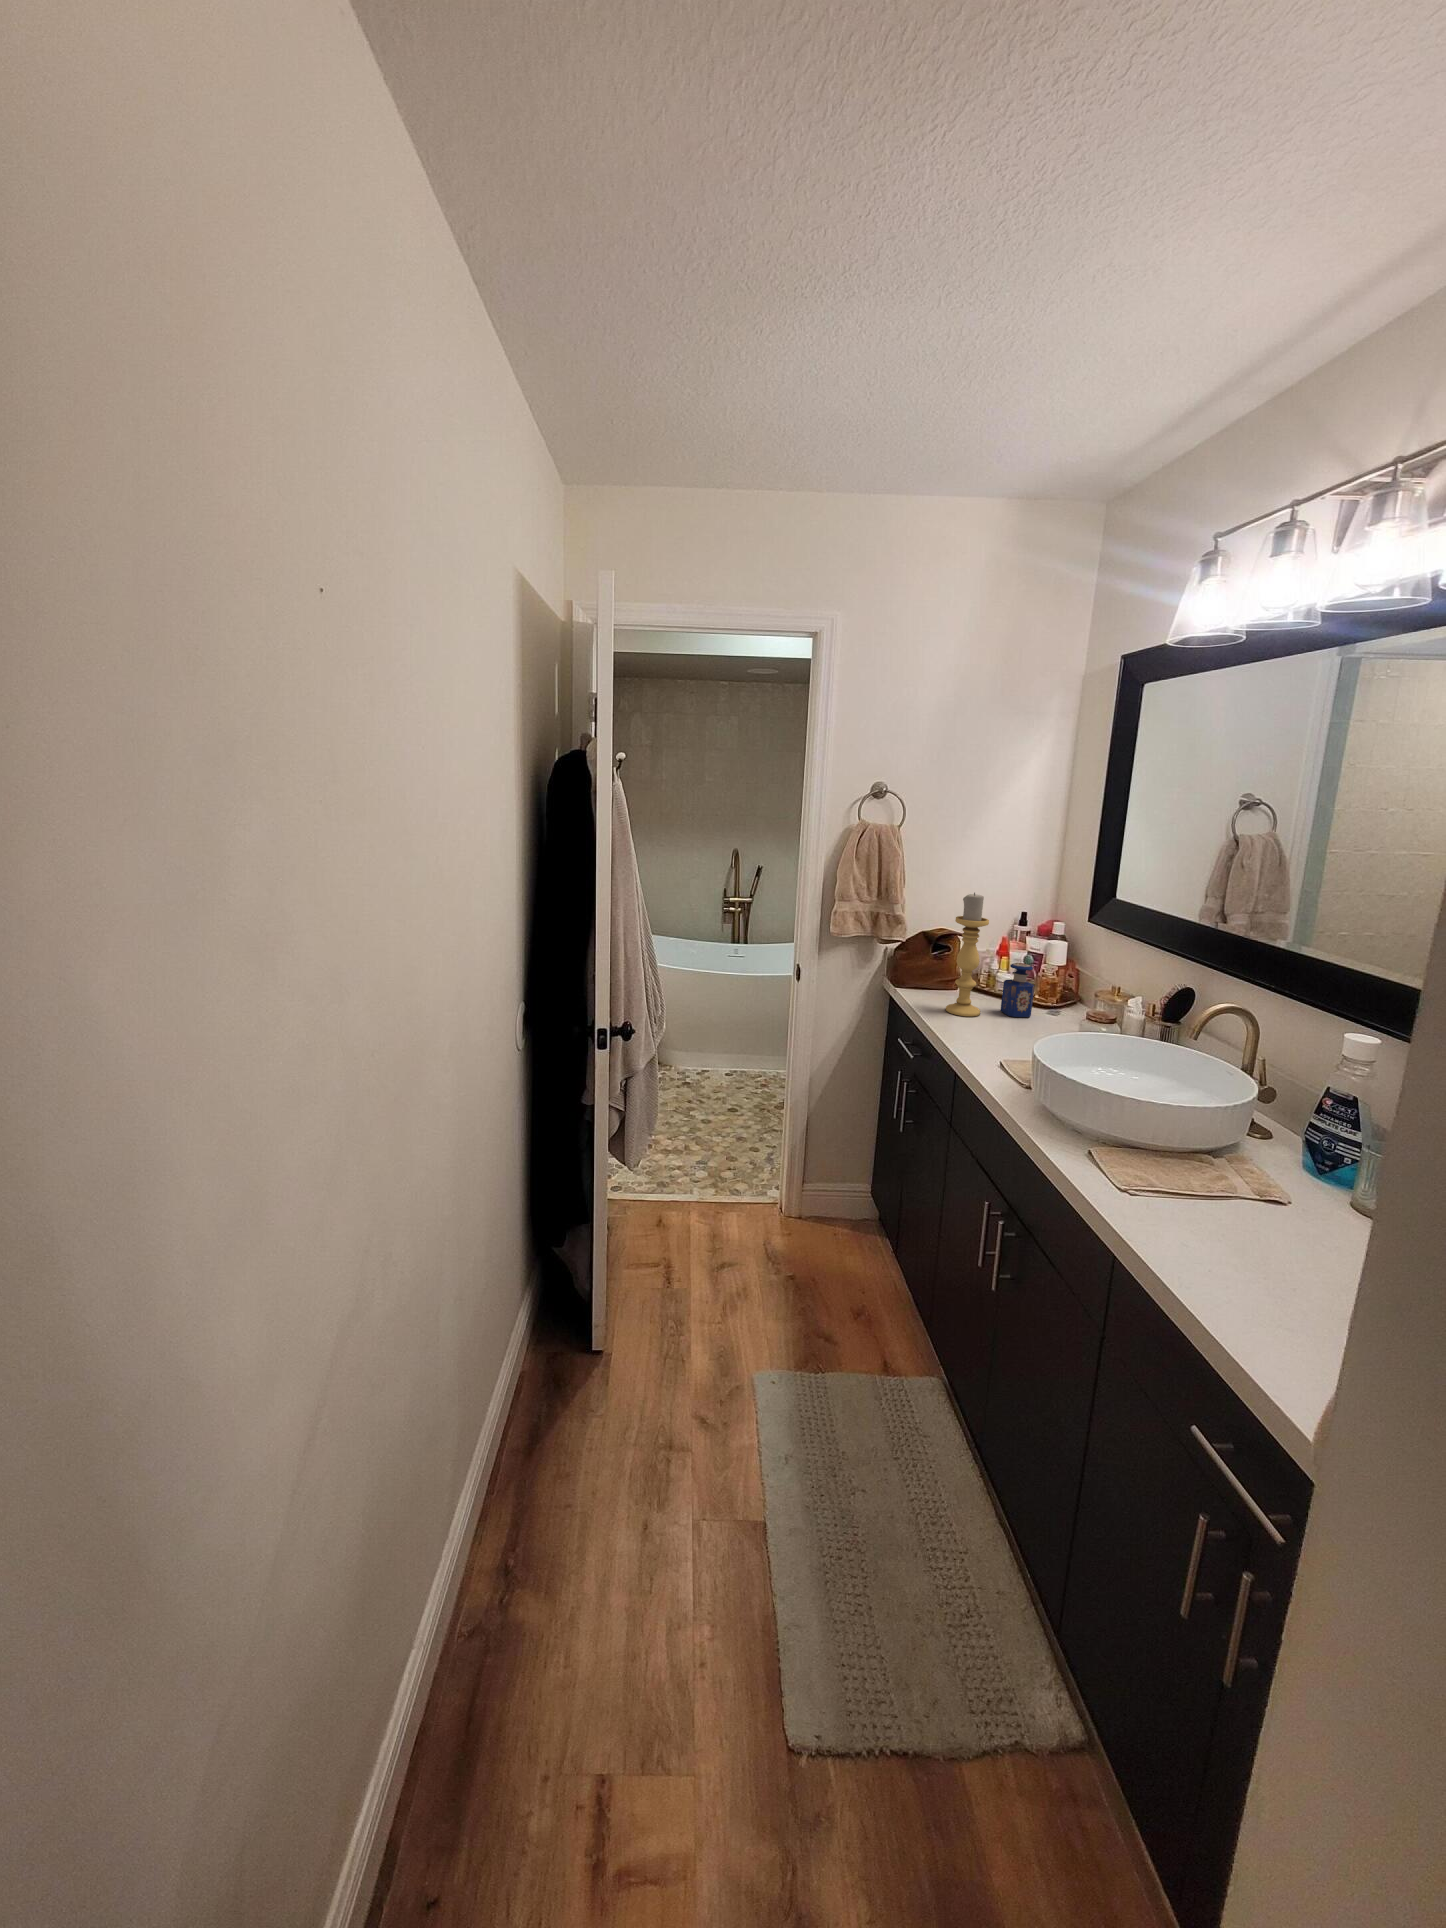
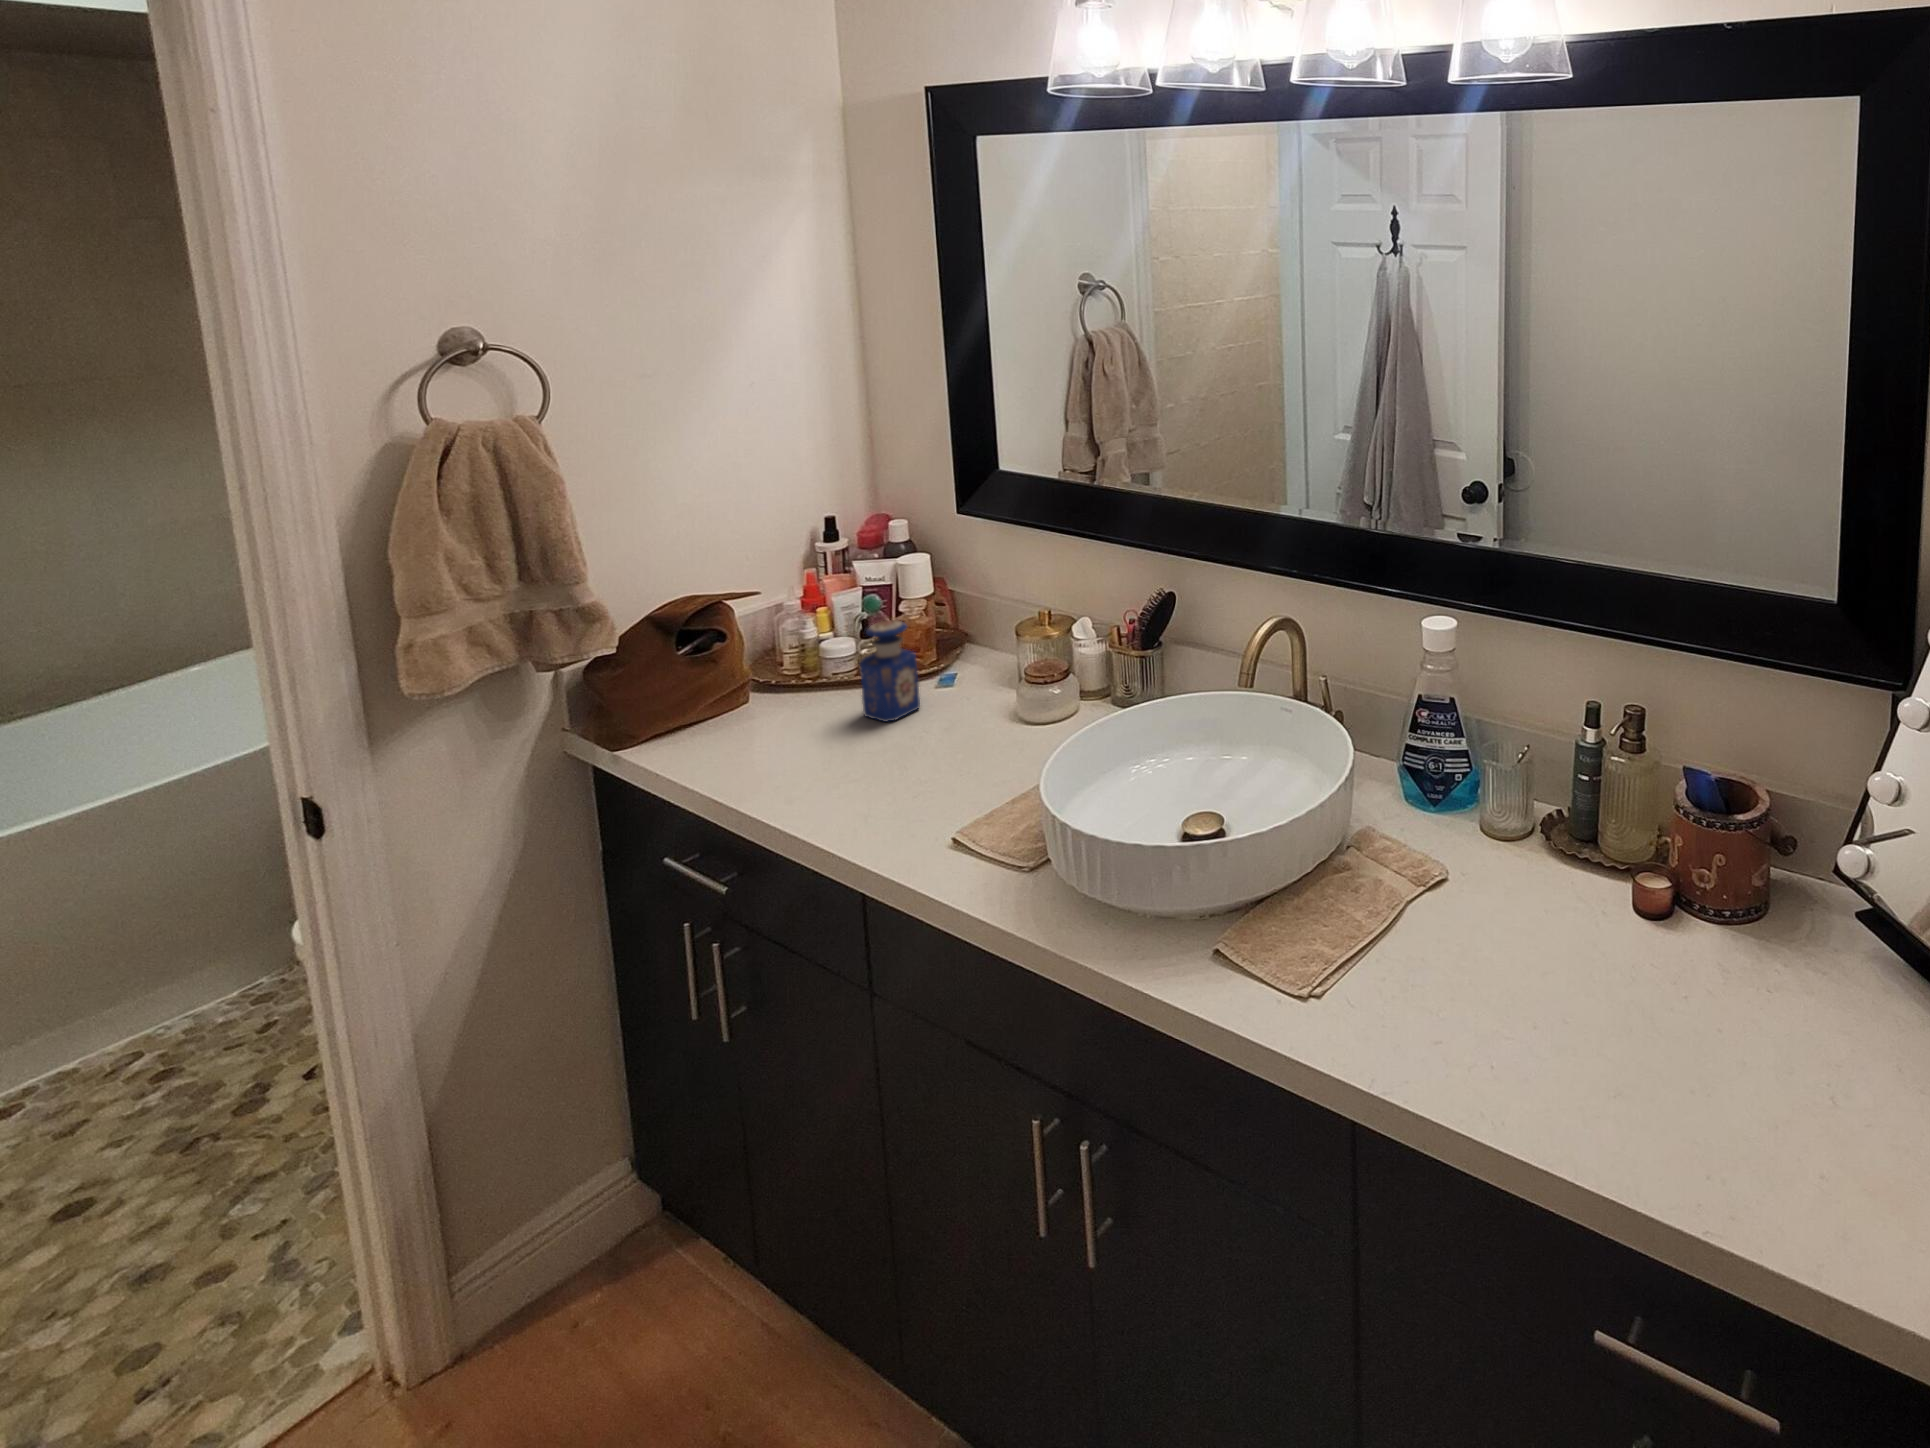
candle holder: present [946,893,989,1017] -> none [750,528,838,767]

